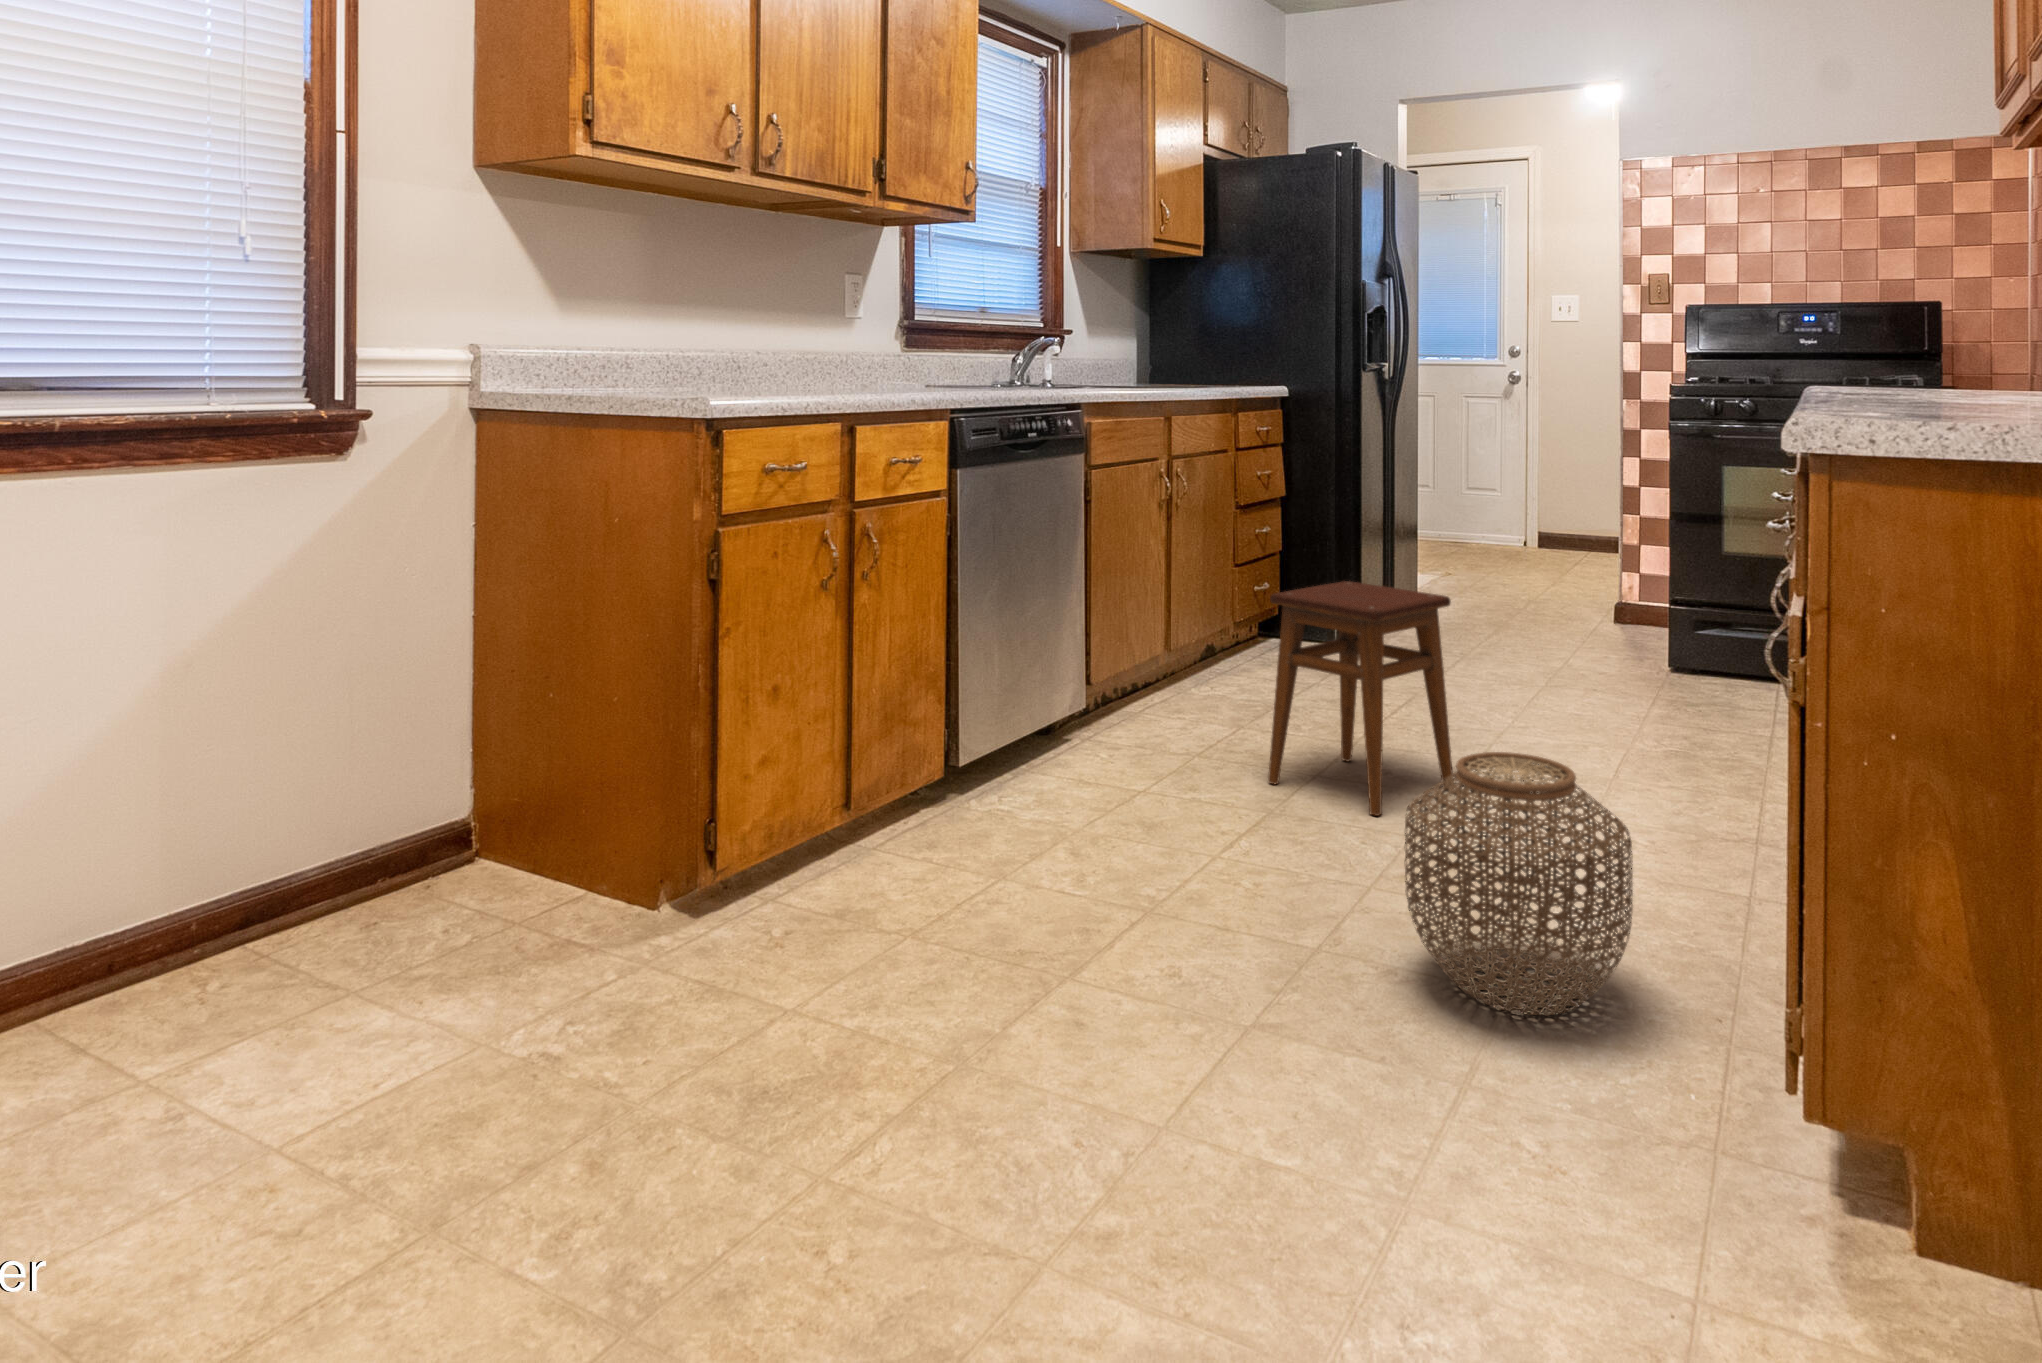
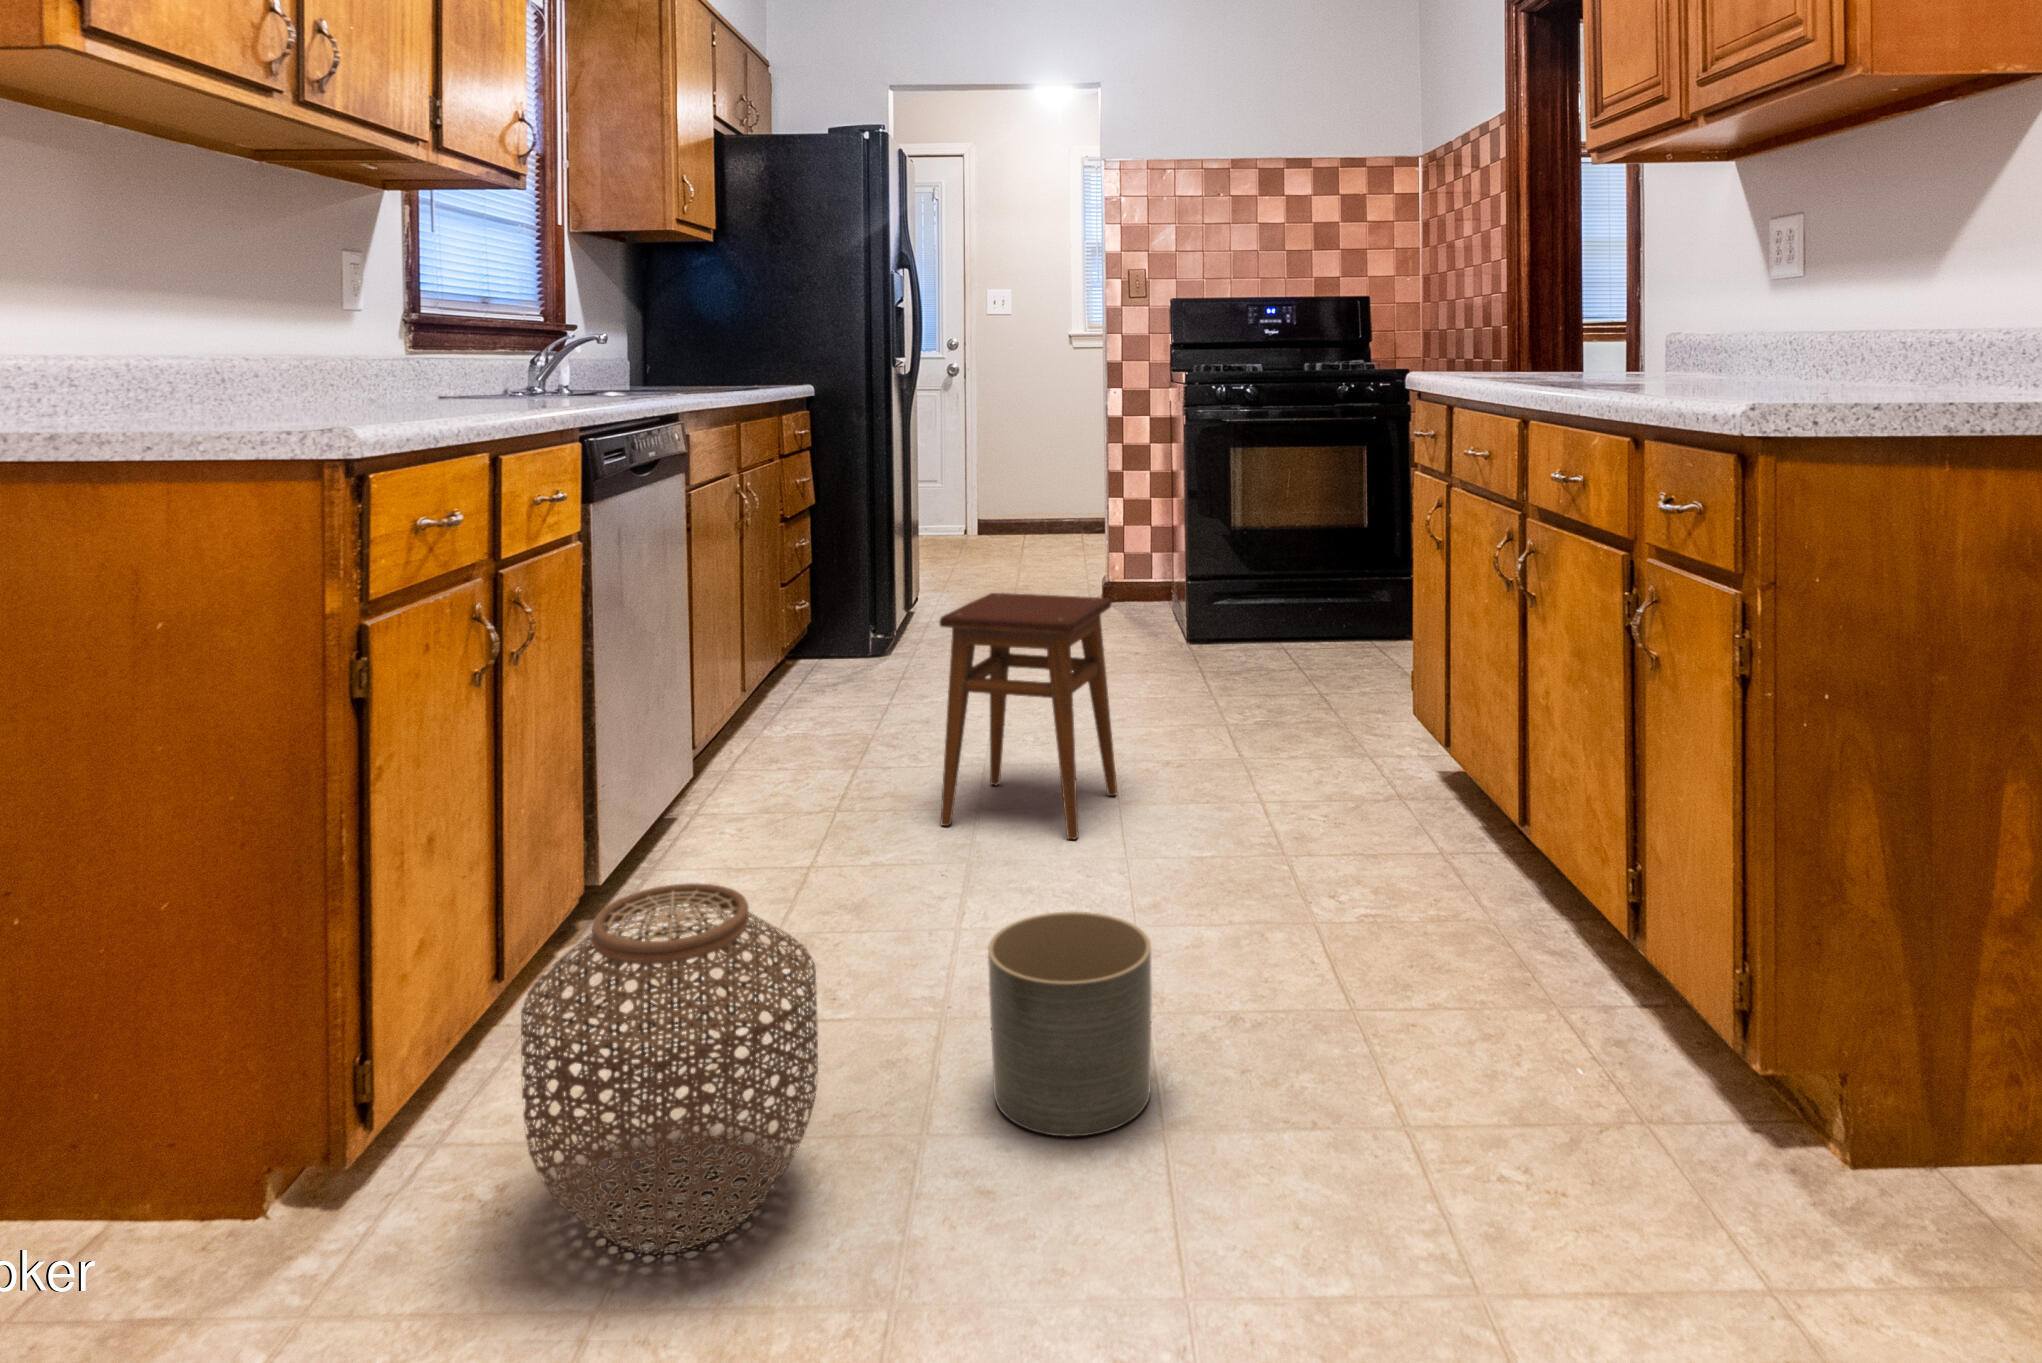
woven basket: present [1405,752,1633,1015] -> present [521,883,818,1251]
planter: none [1123,838,1264,1022] -> present [988,912,1152,1136]

